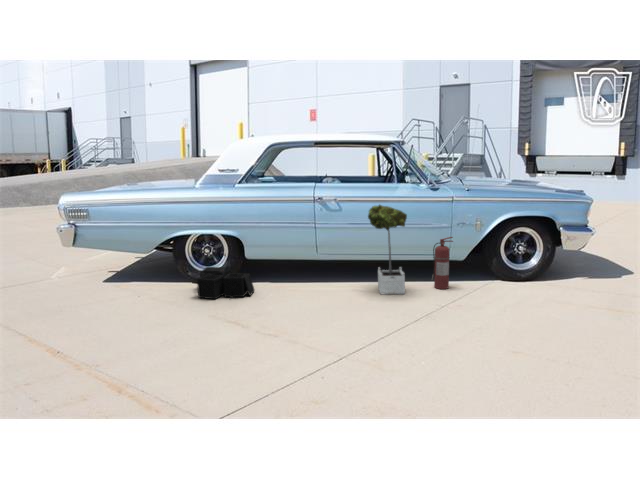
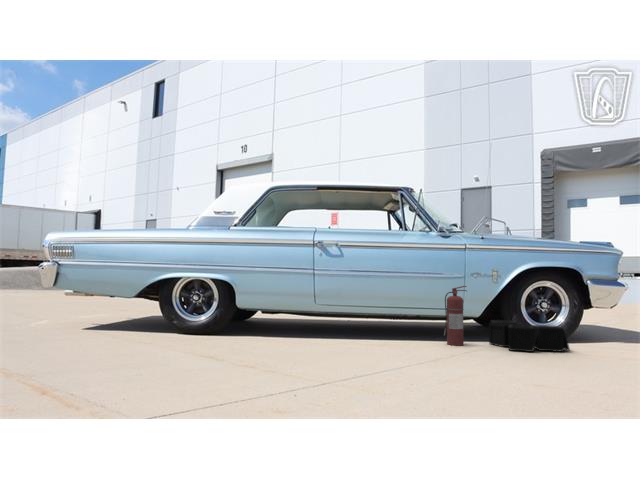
potted tree: present [368,205,407,294] -> none [371,243,415,347]
storage bin: present [197,267,254,299] -> present [489,320,570,352]

